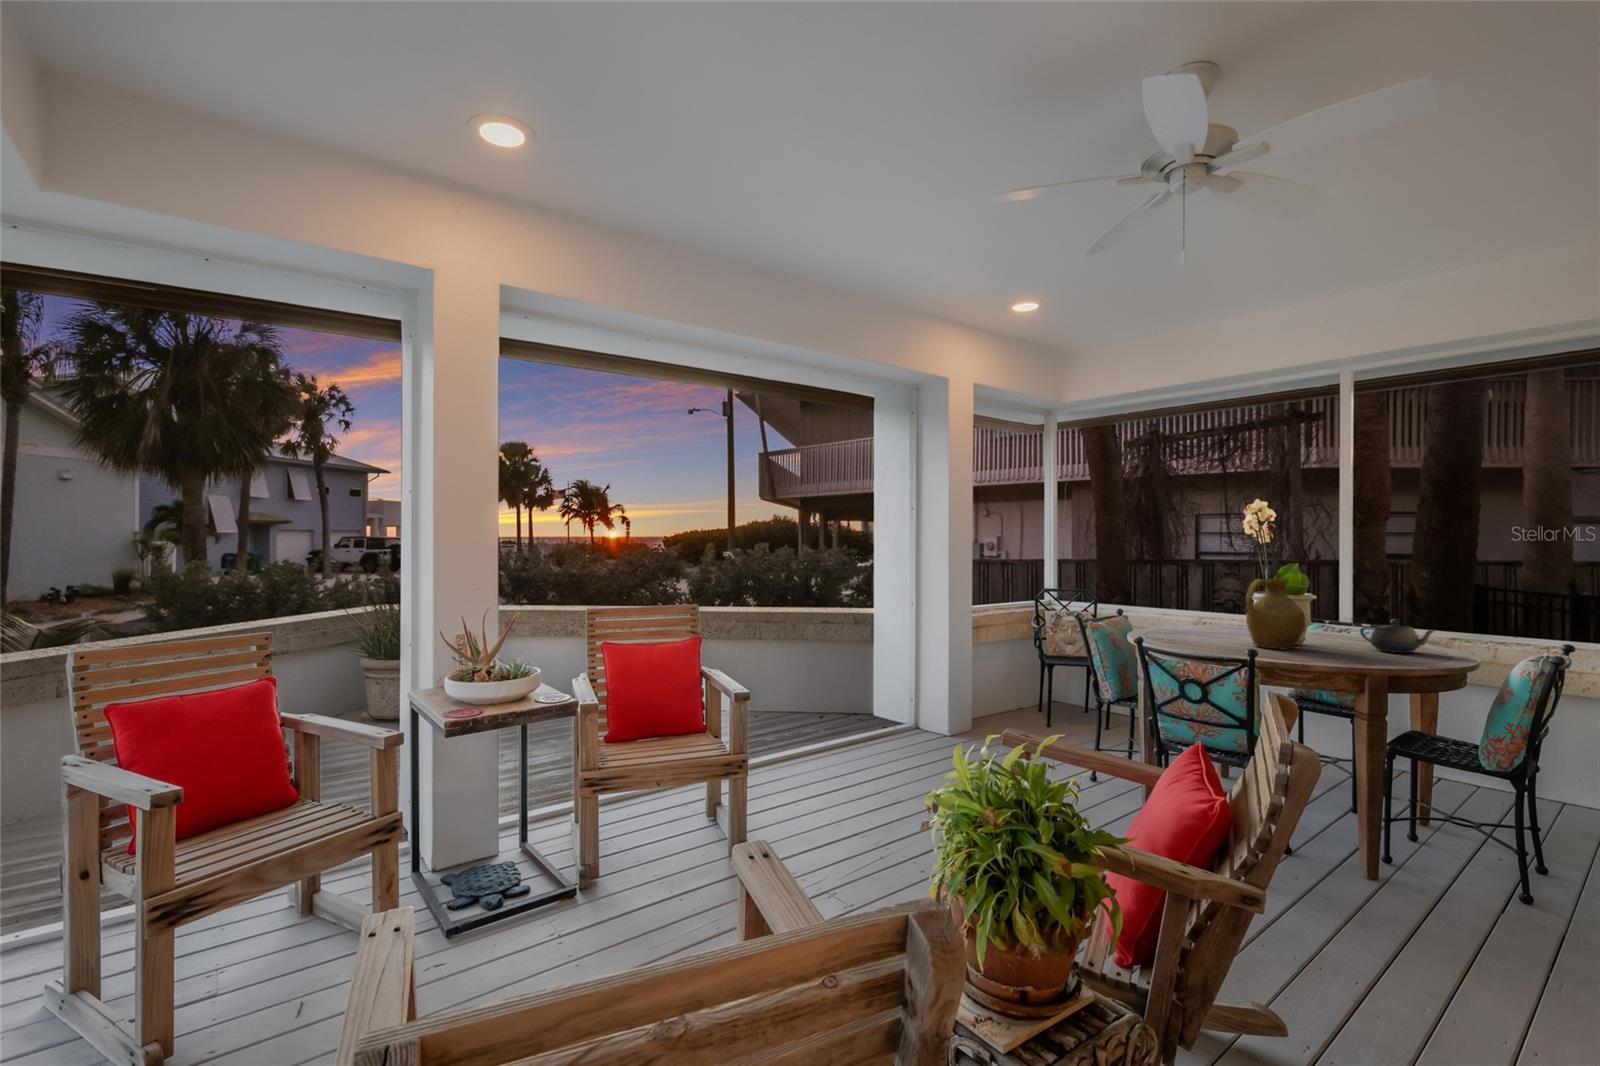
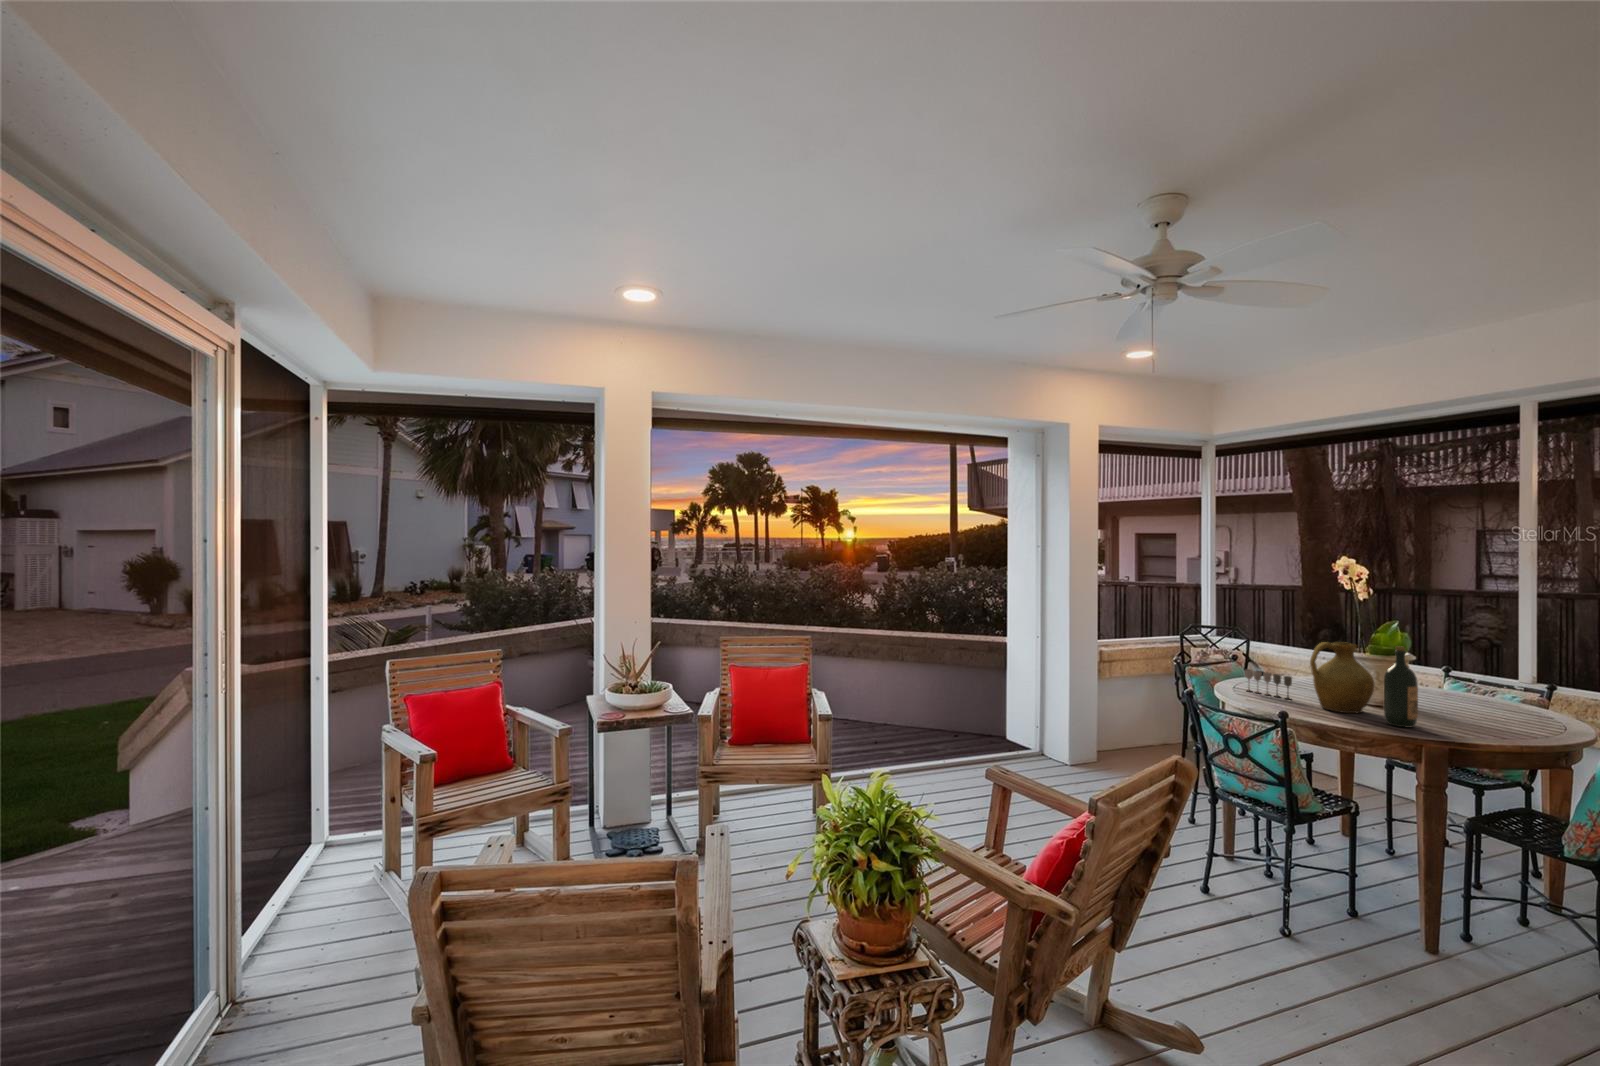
wine bottle: none [1327,576,1361,657] -> present [1384,646,1418,728]
wine glass: none [1167,615,1219,642] -> present [1245,669,1292,699]
teapot: present [1360,620,1435,653] -> none [1439,692,1515,727]

